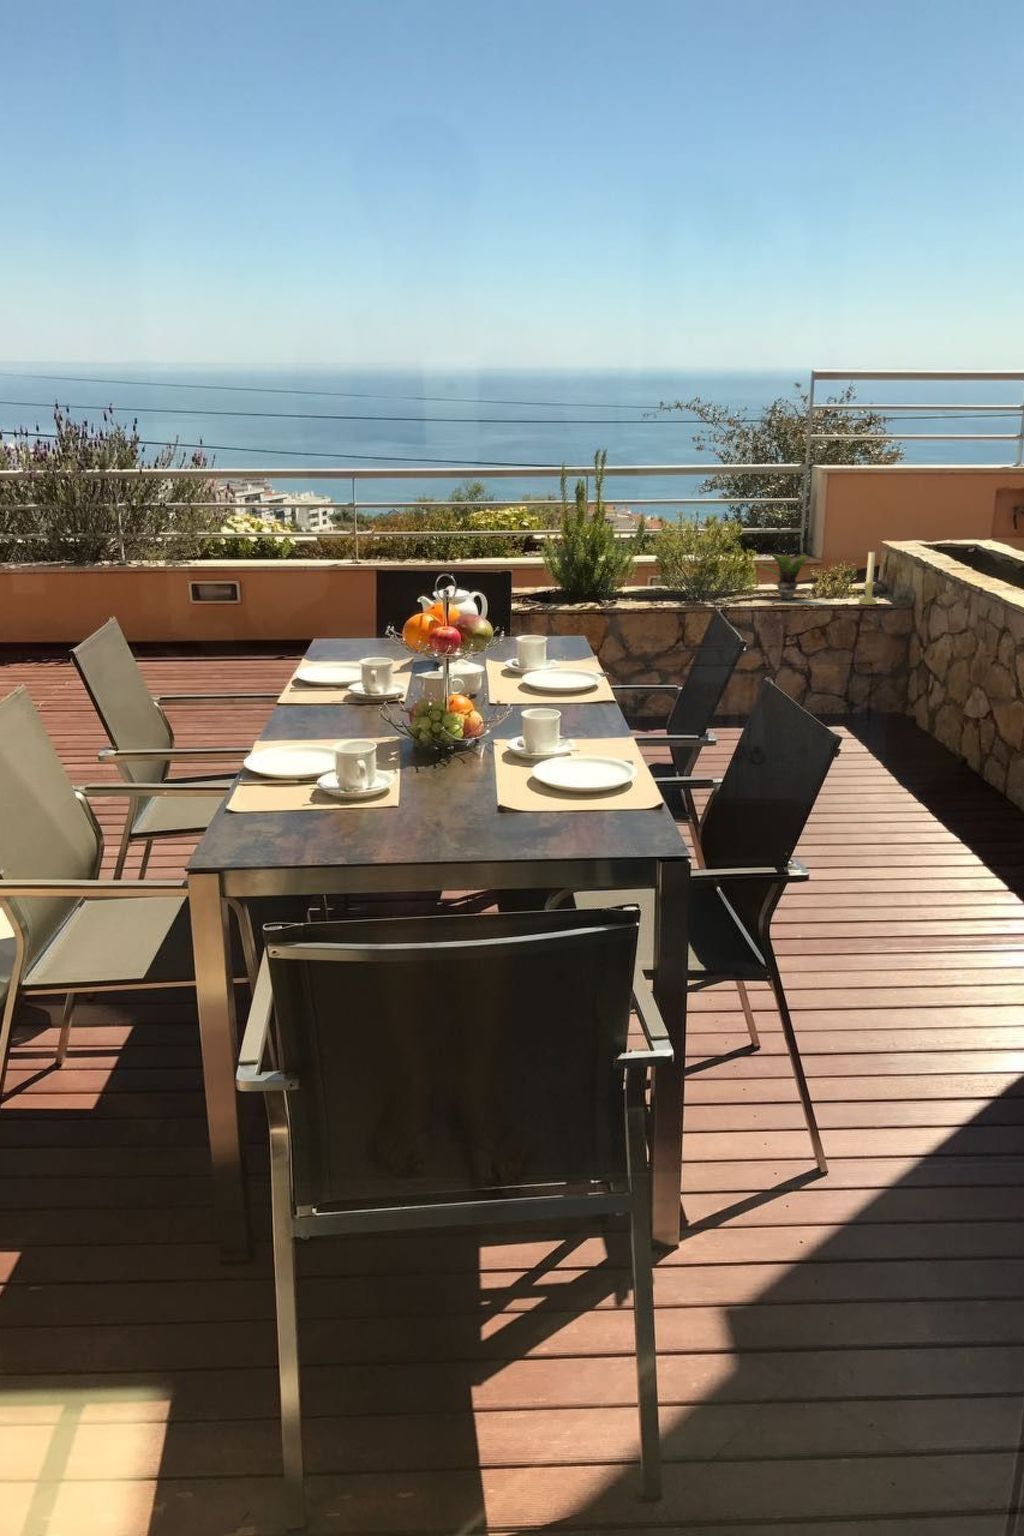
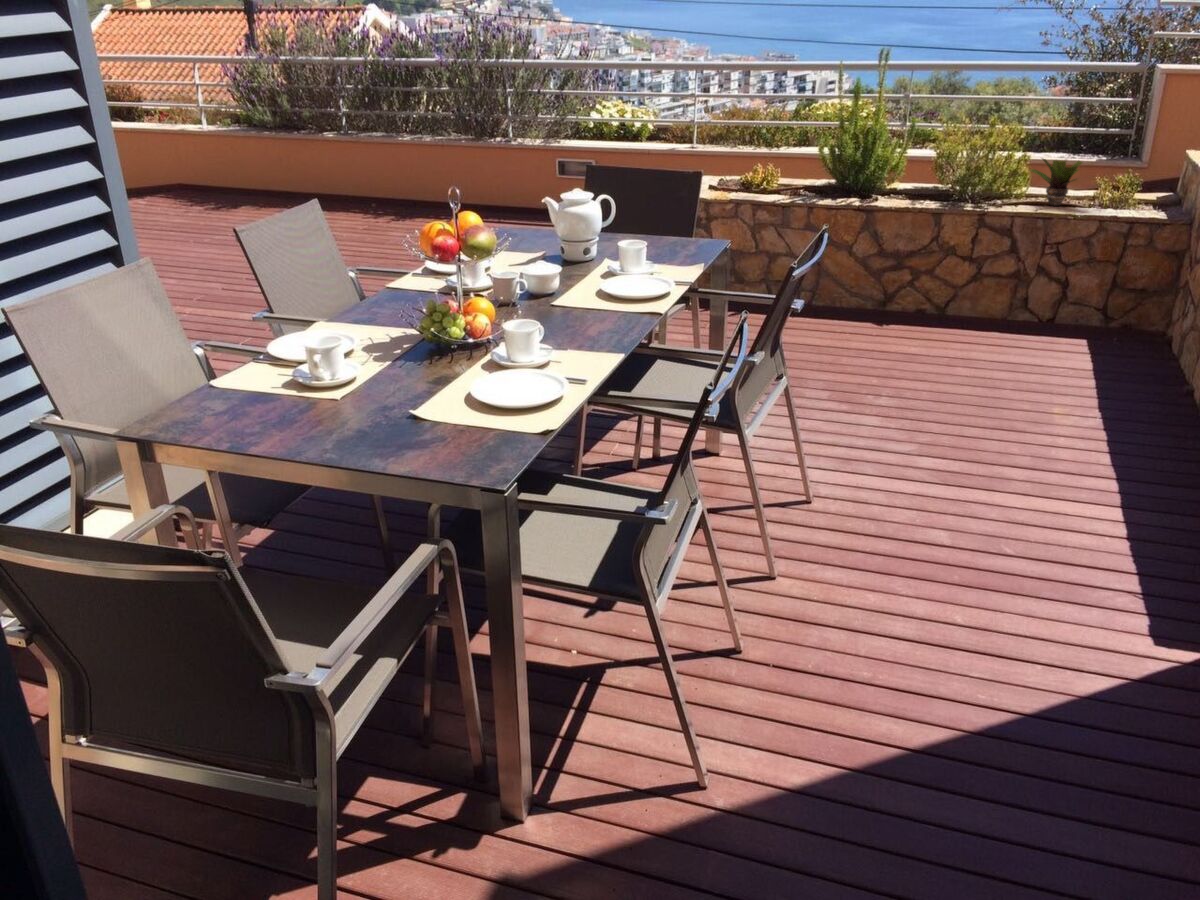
candle holder: present [858,552,877,605] -> none [1129,160,1154,217]

